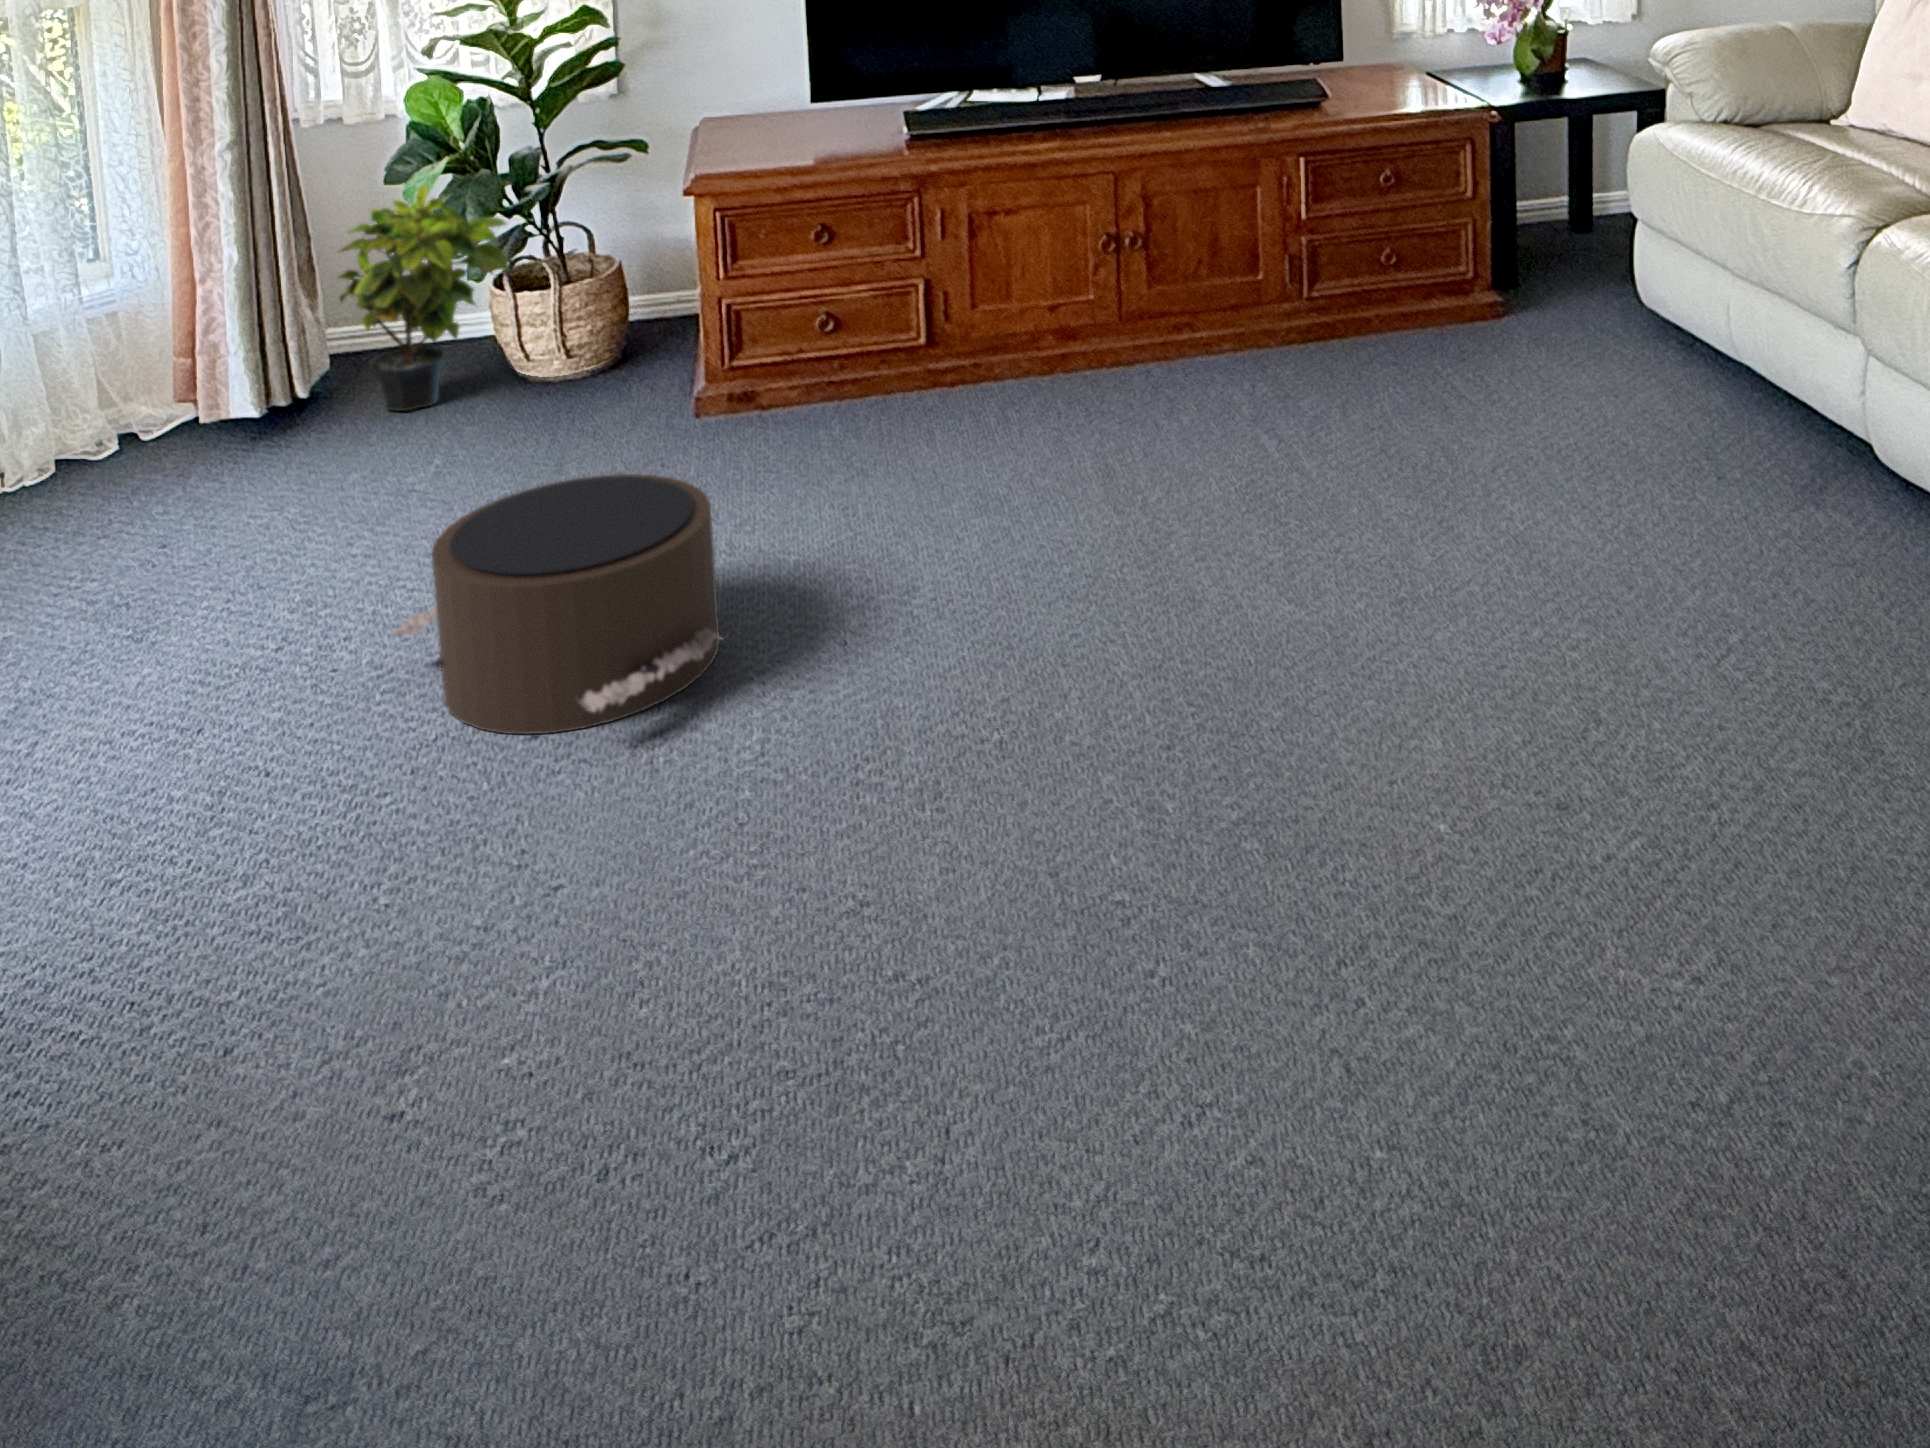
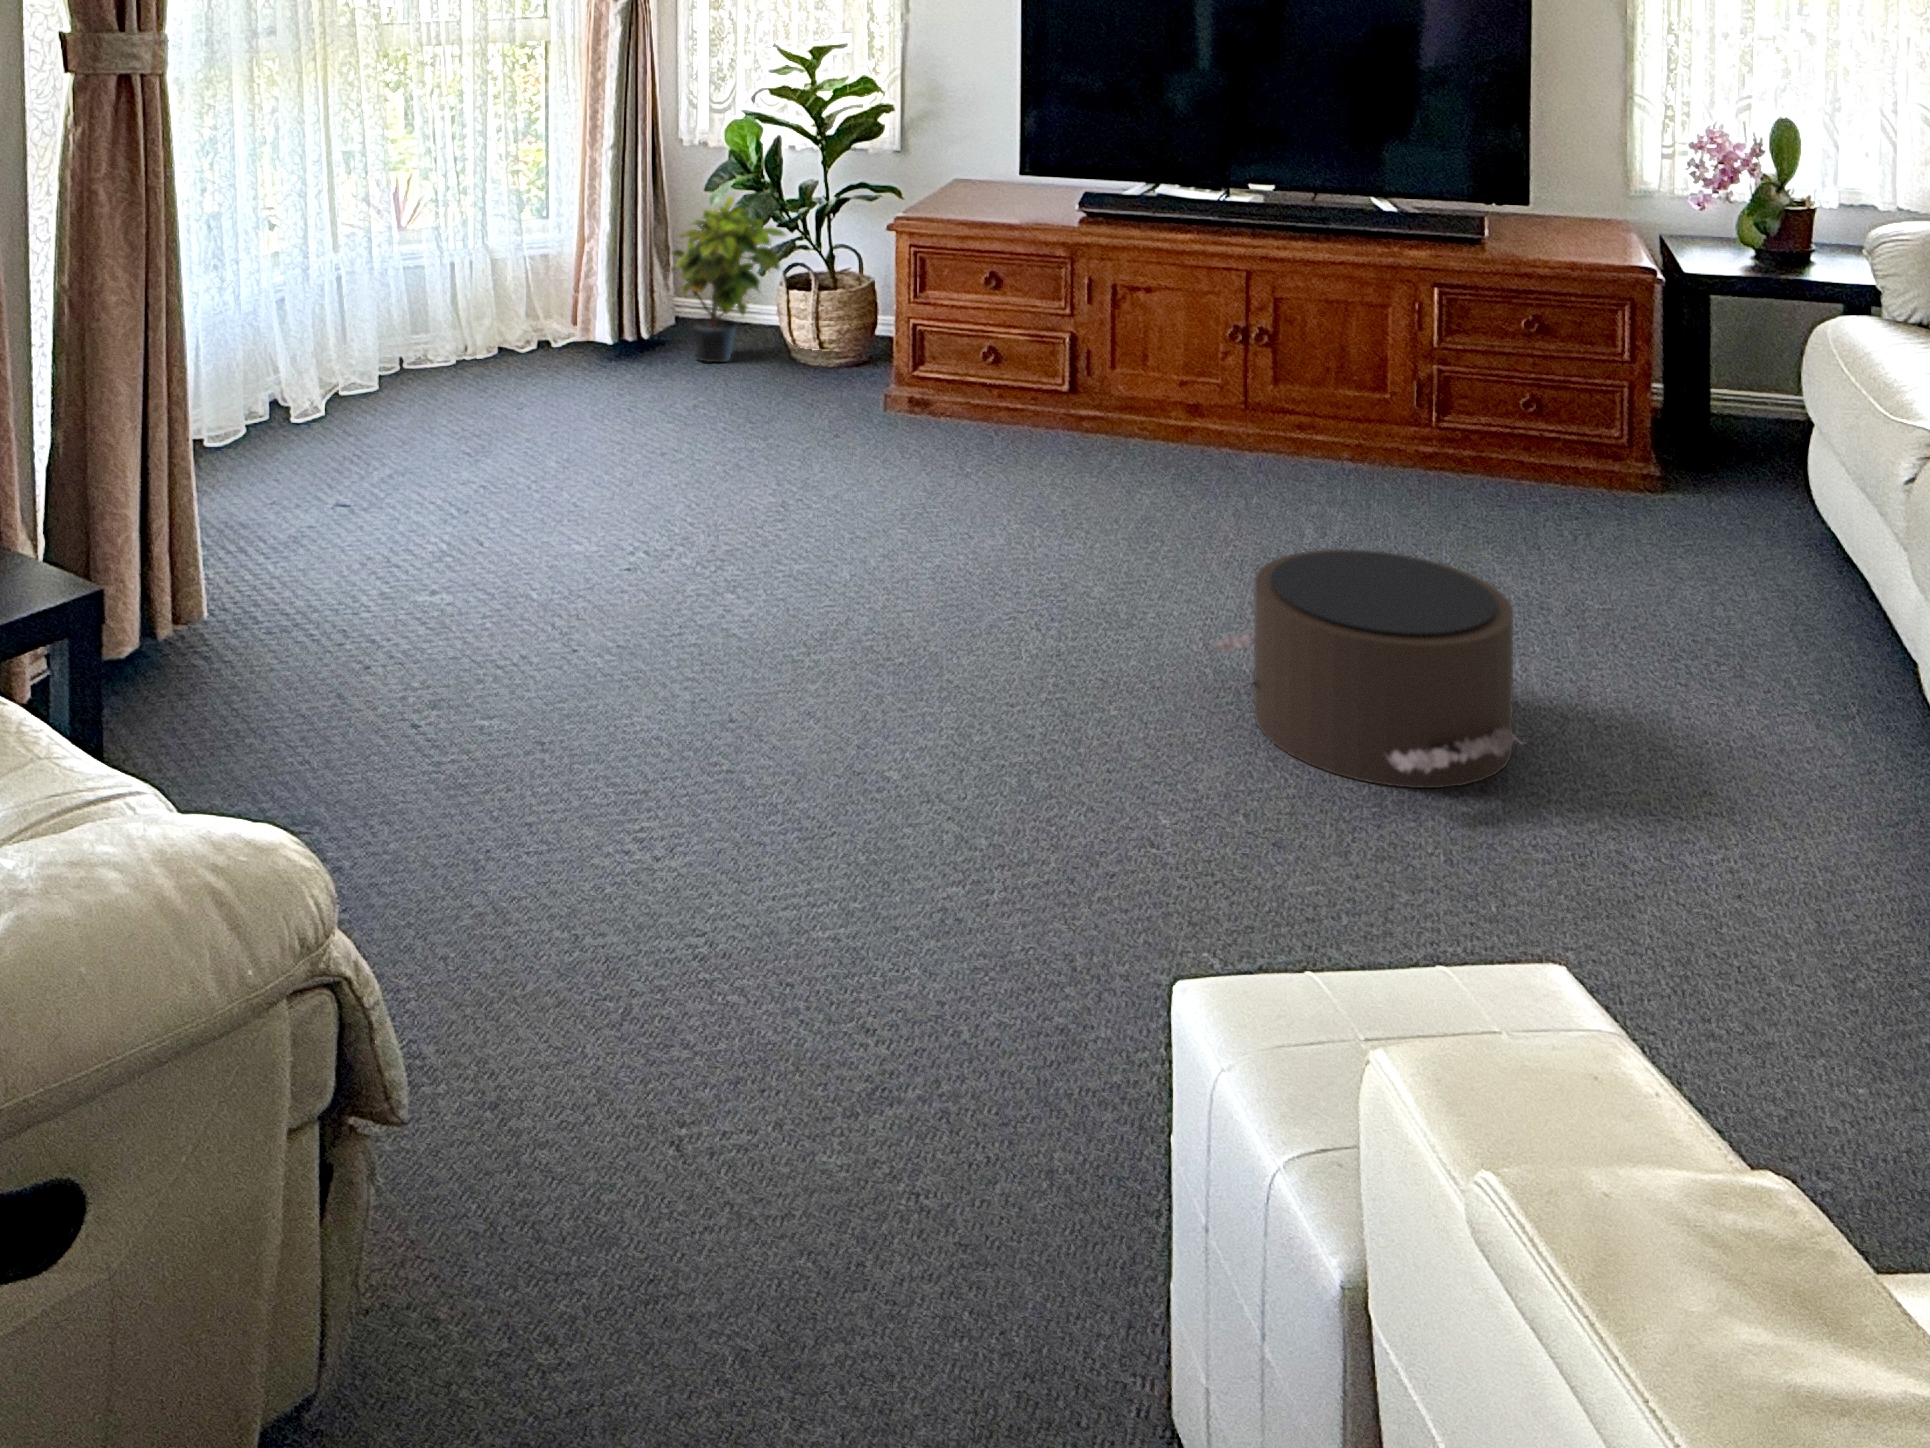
pouf: present [391,474,723,735] -> present [1212,549,1525,788]

